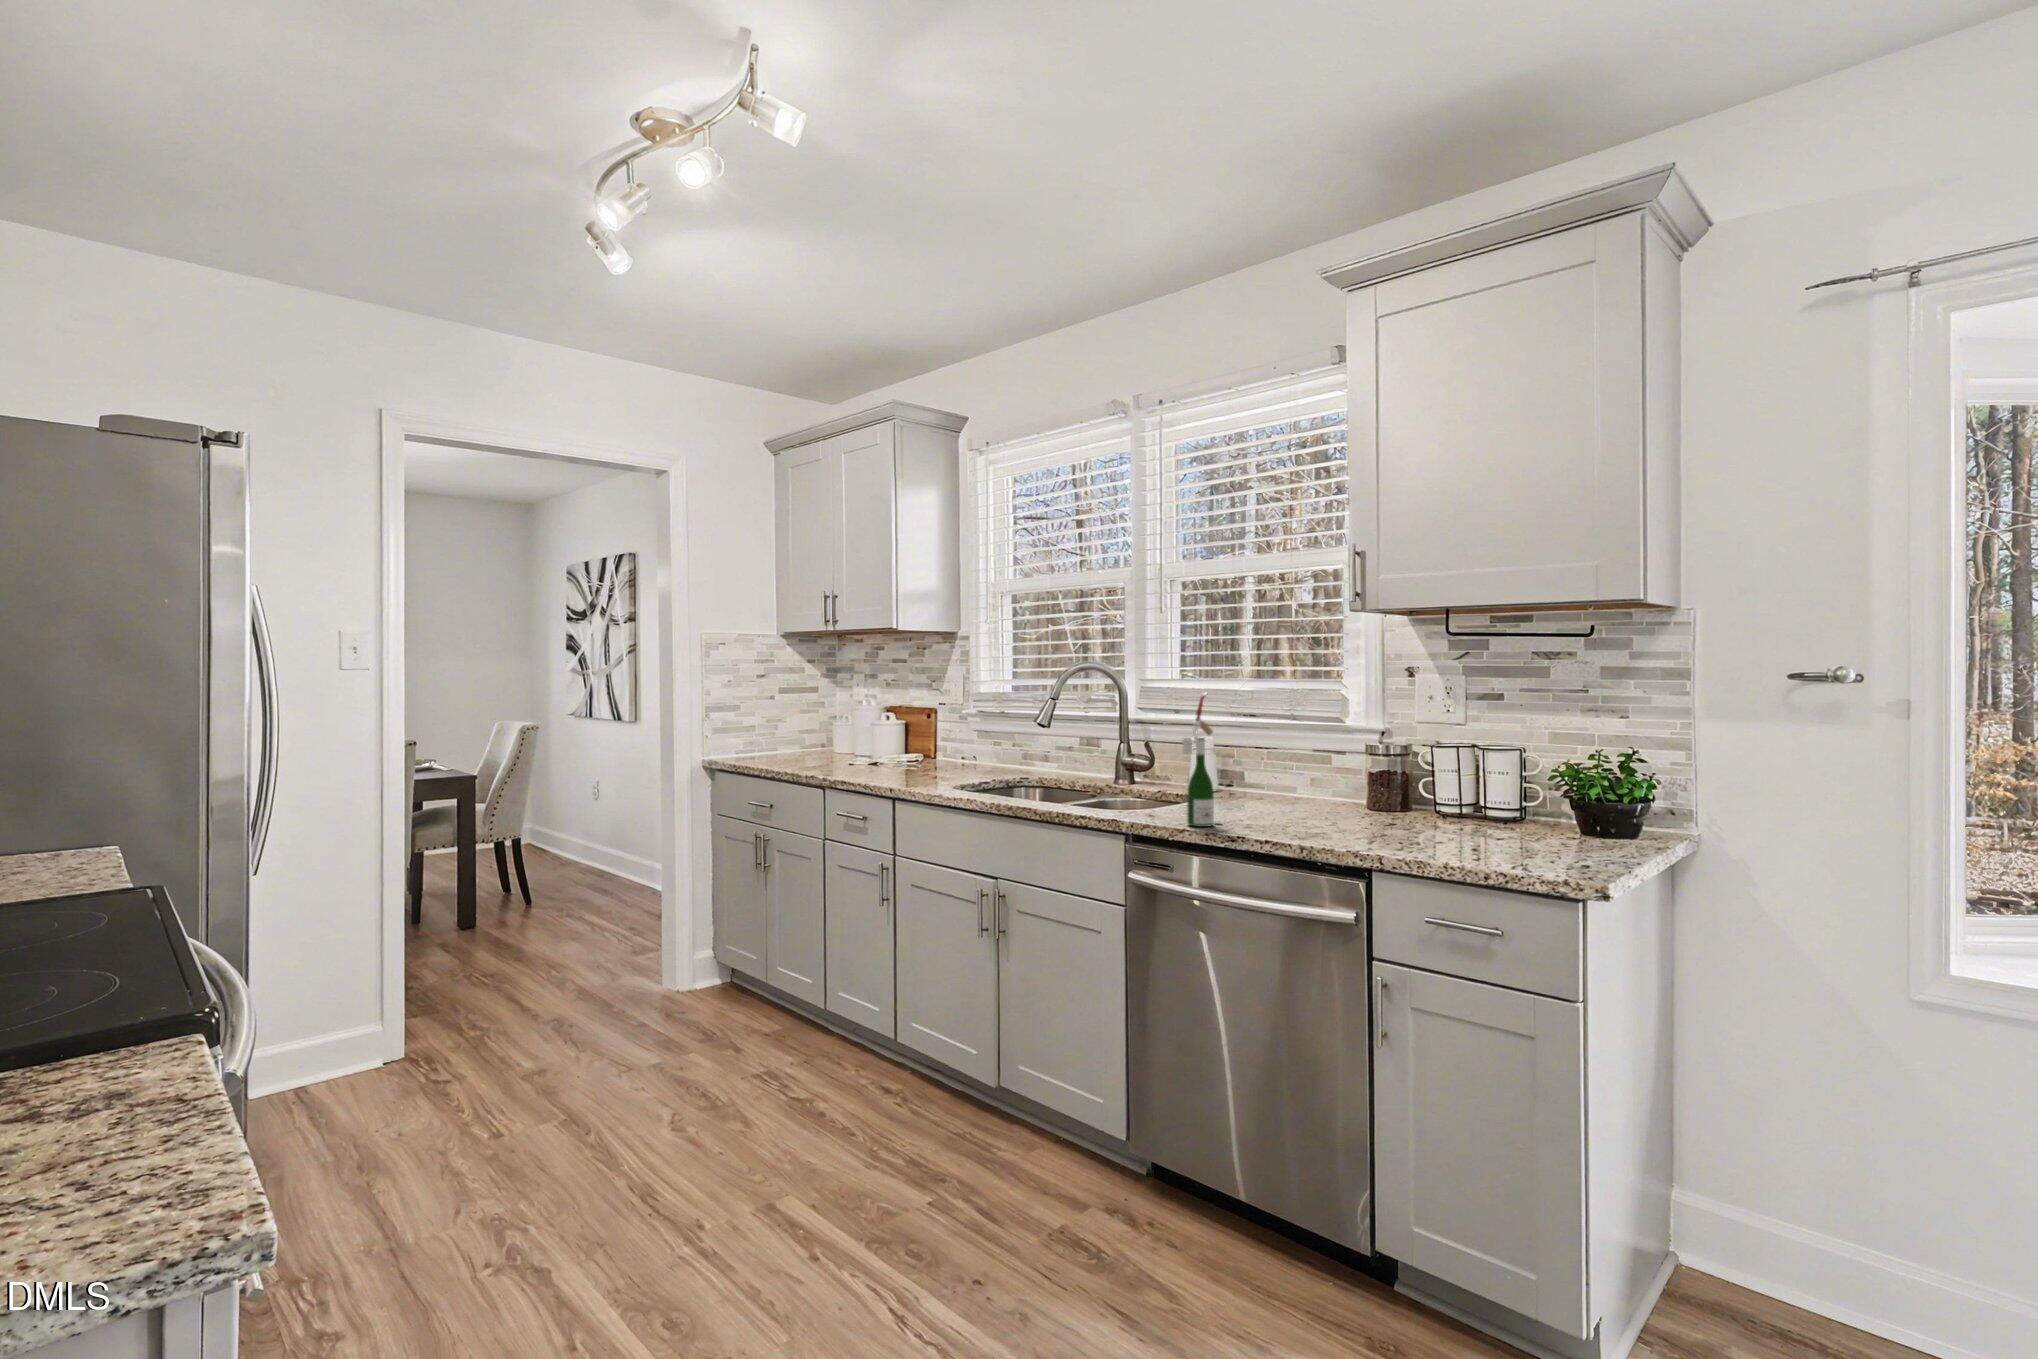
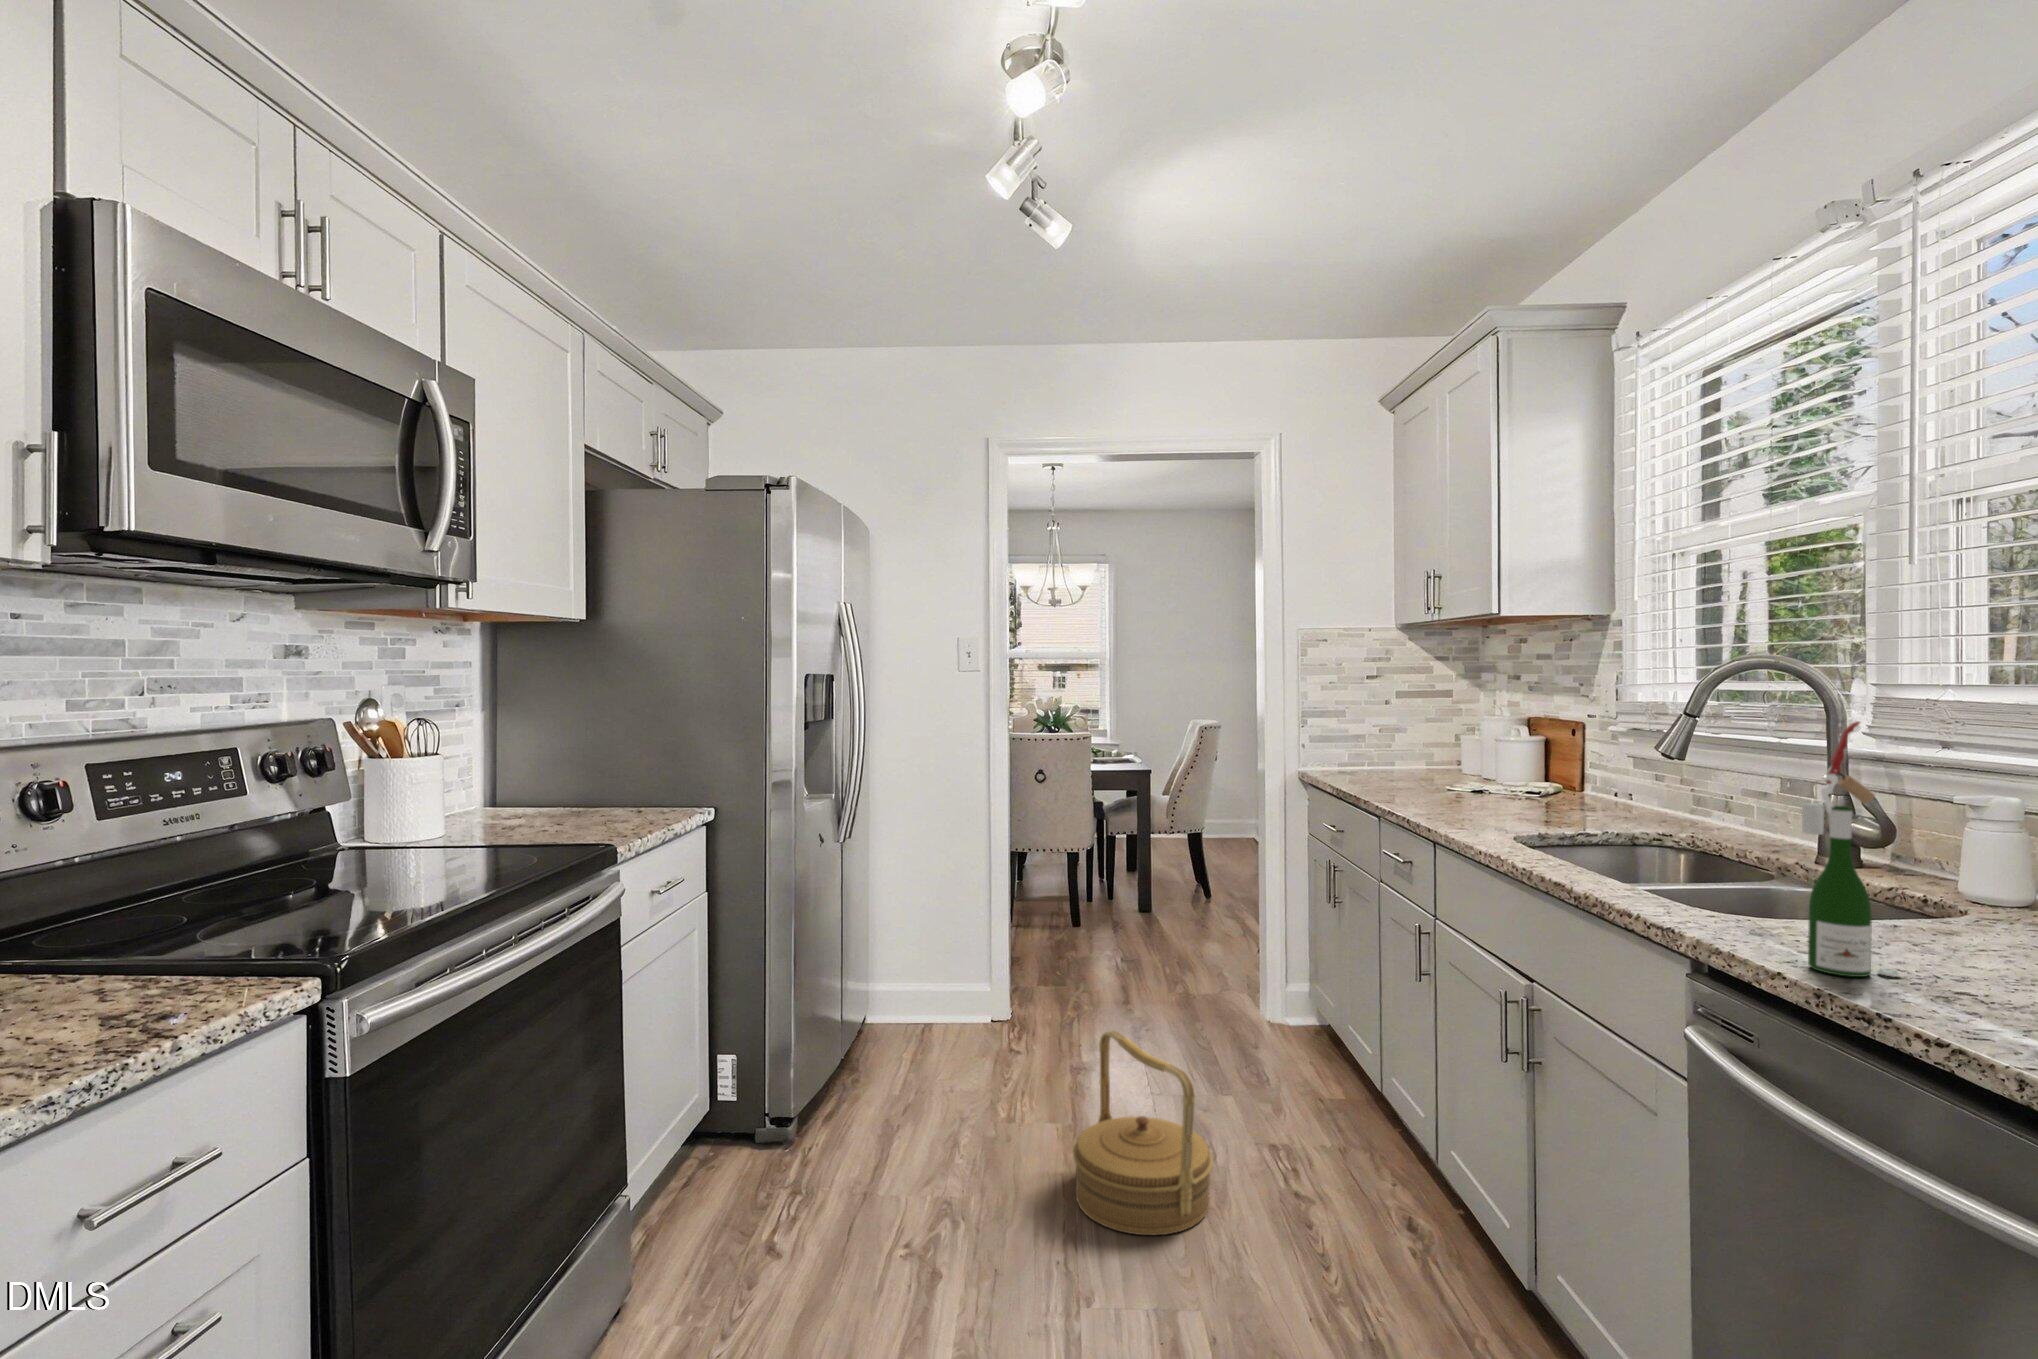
basket: none [614,1006,745,1176] -> present [1073,1031,1213,1235]

